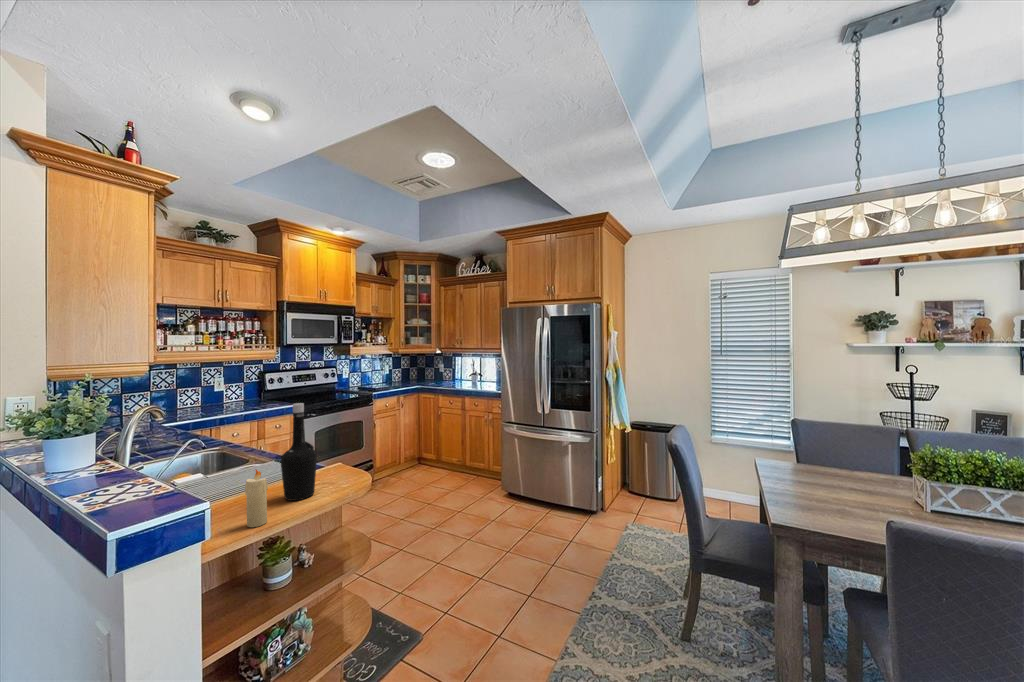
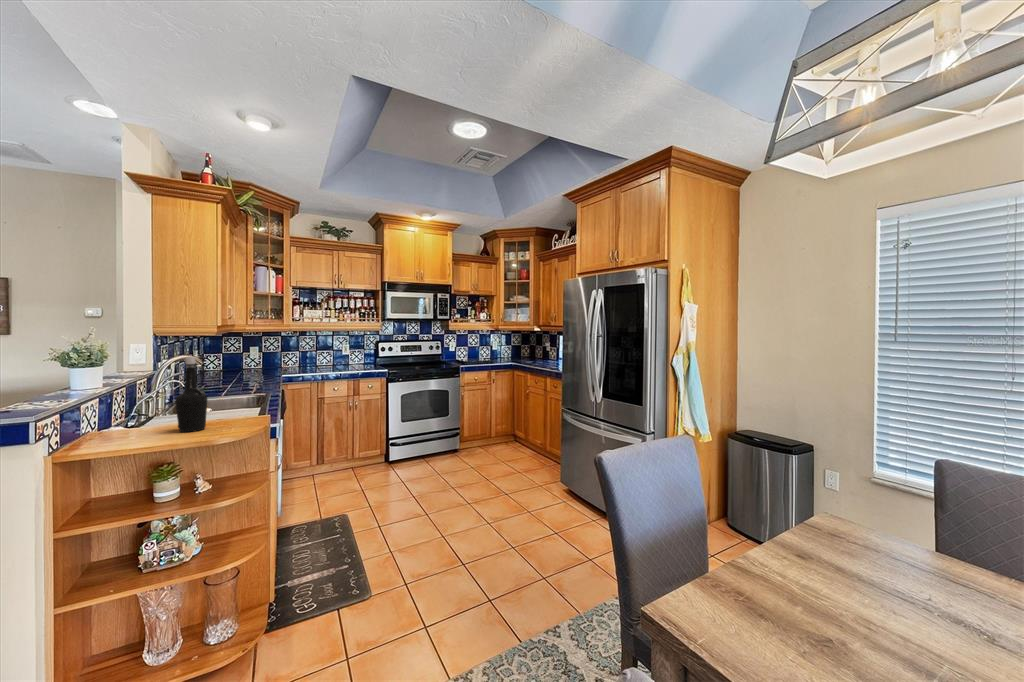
candle: present [245,470,268,527] -> none [116,400,135,442]

